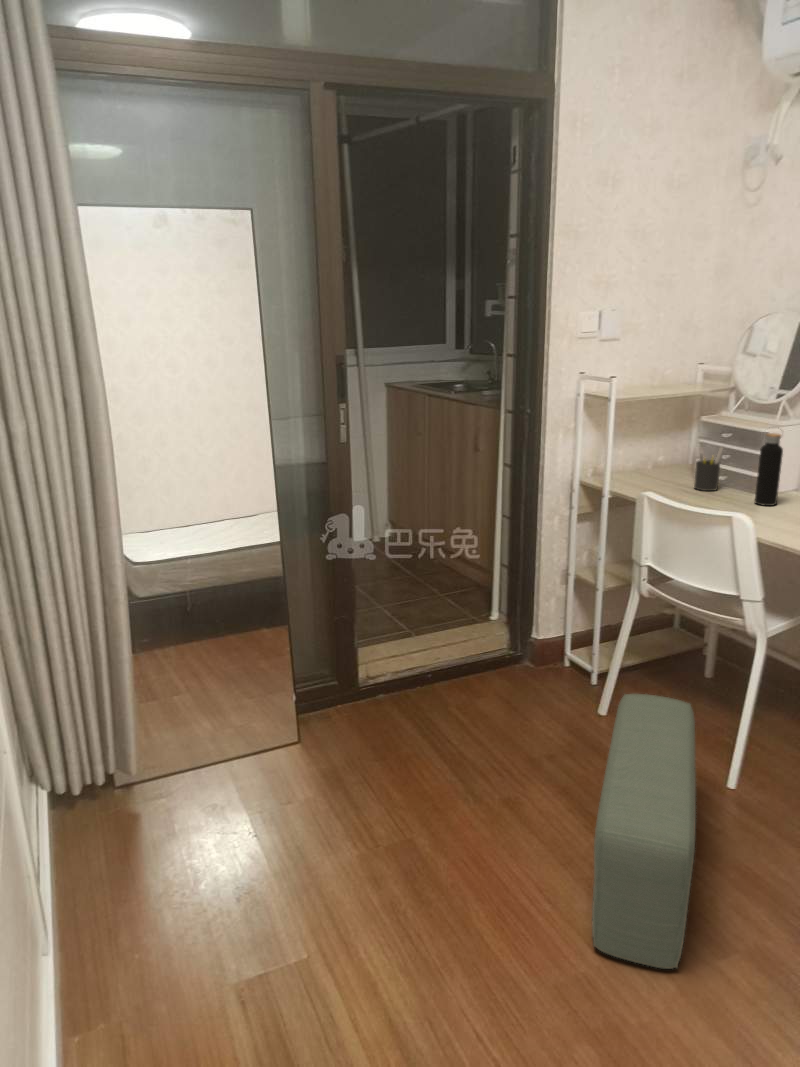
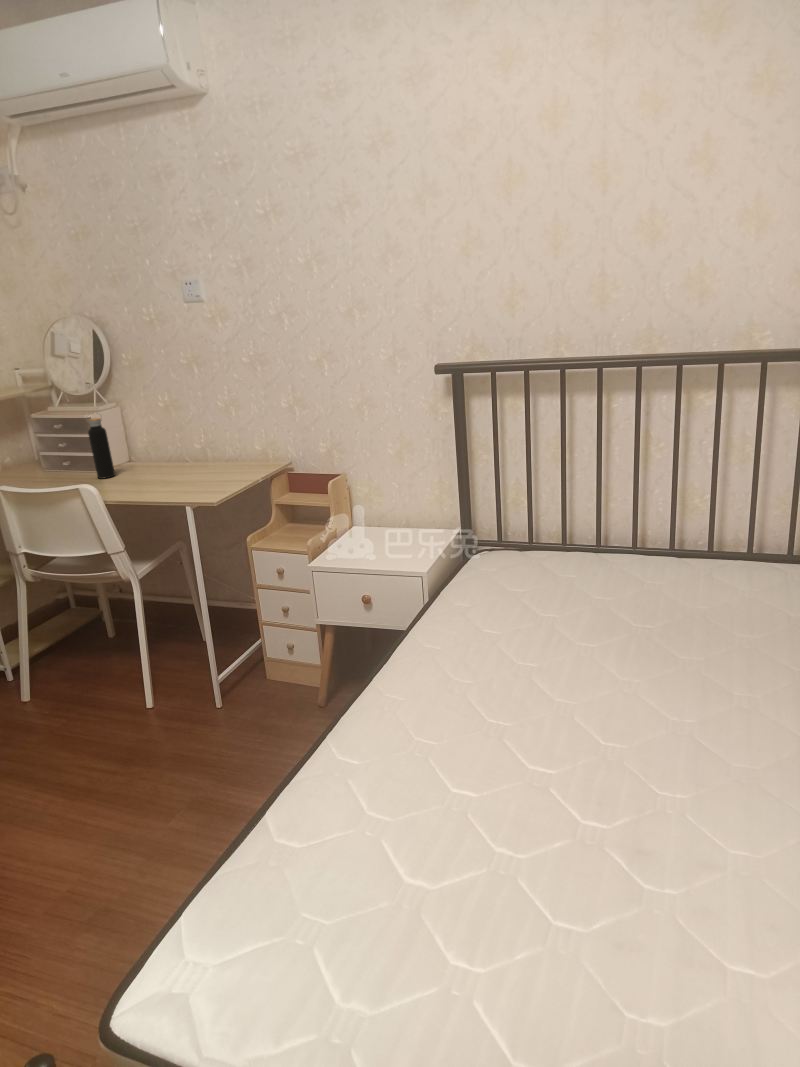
pen holder: present [694,447,724,491] -> none [38,437,65,479]
pouf: present [592,694,696,969] -> none [35,651,145,867]

